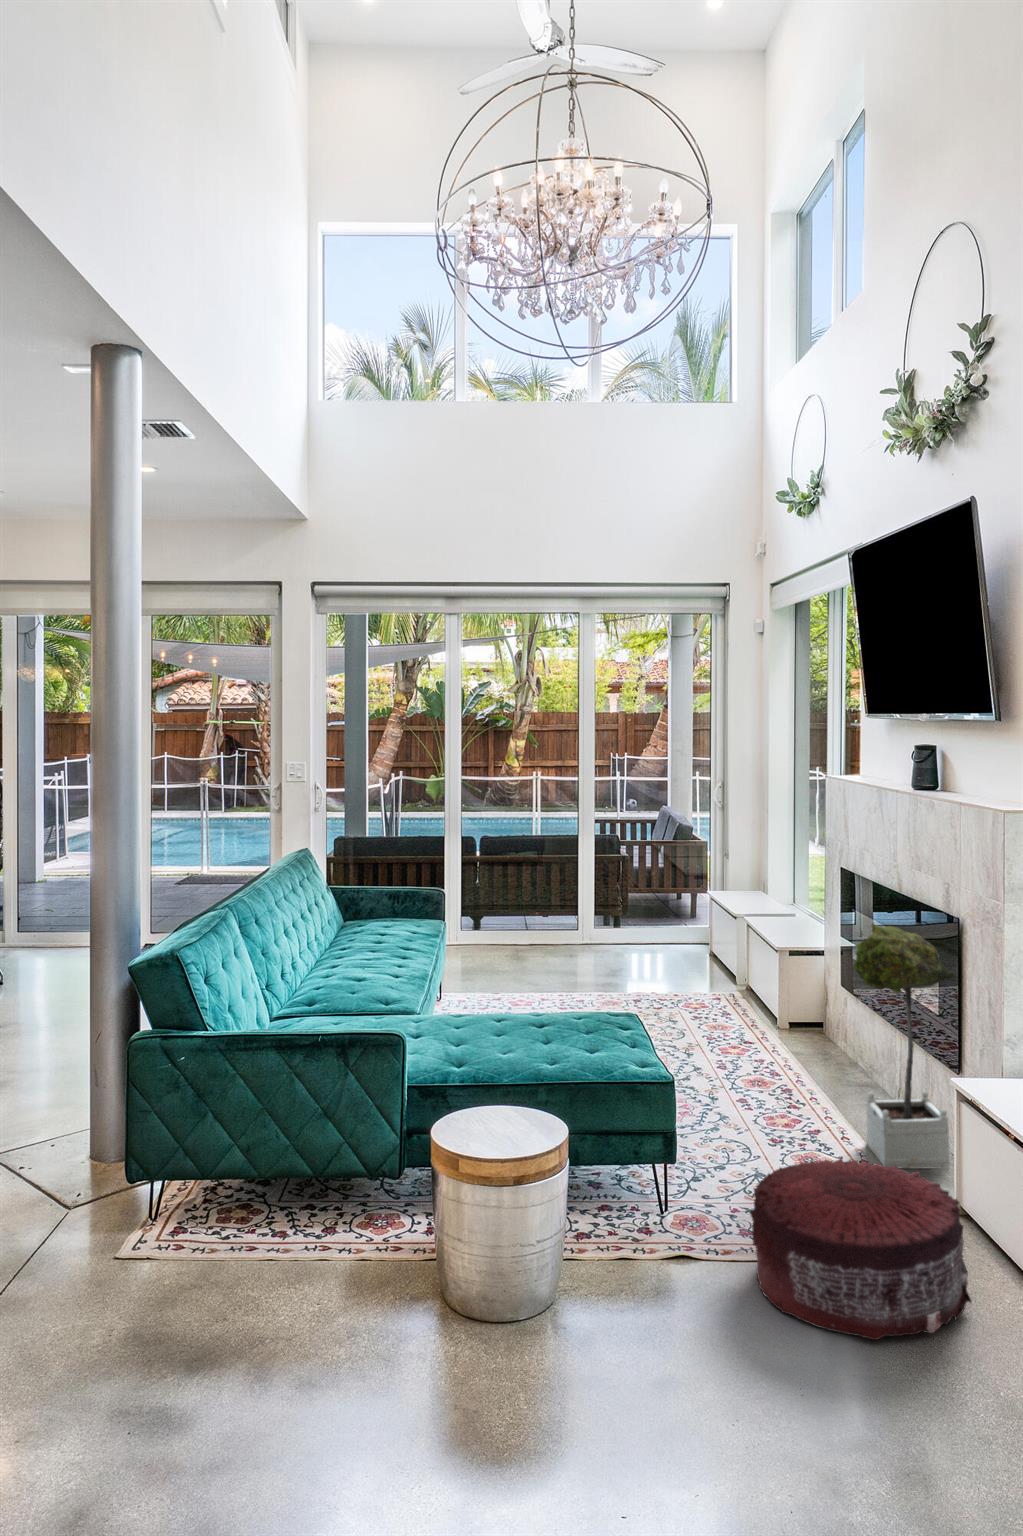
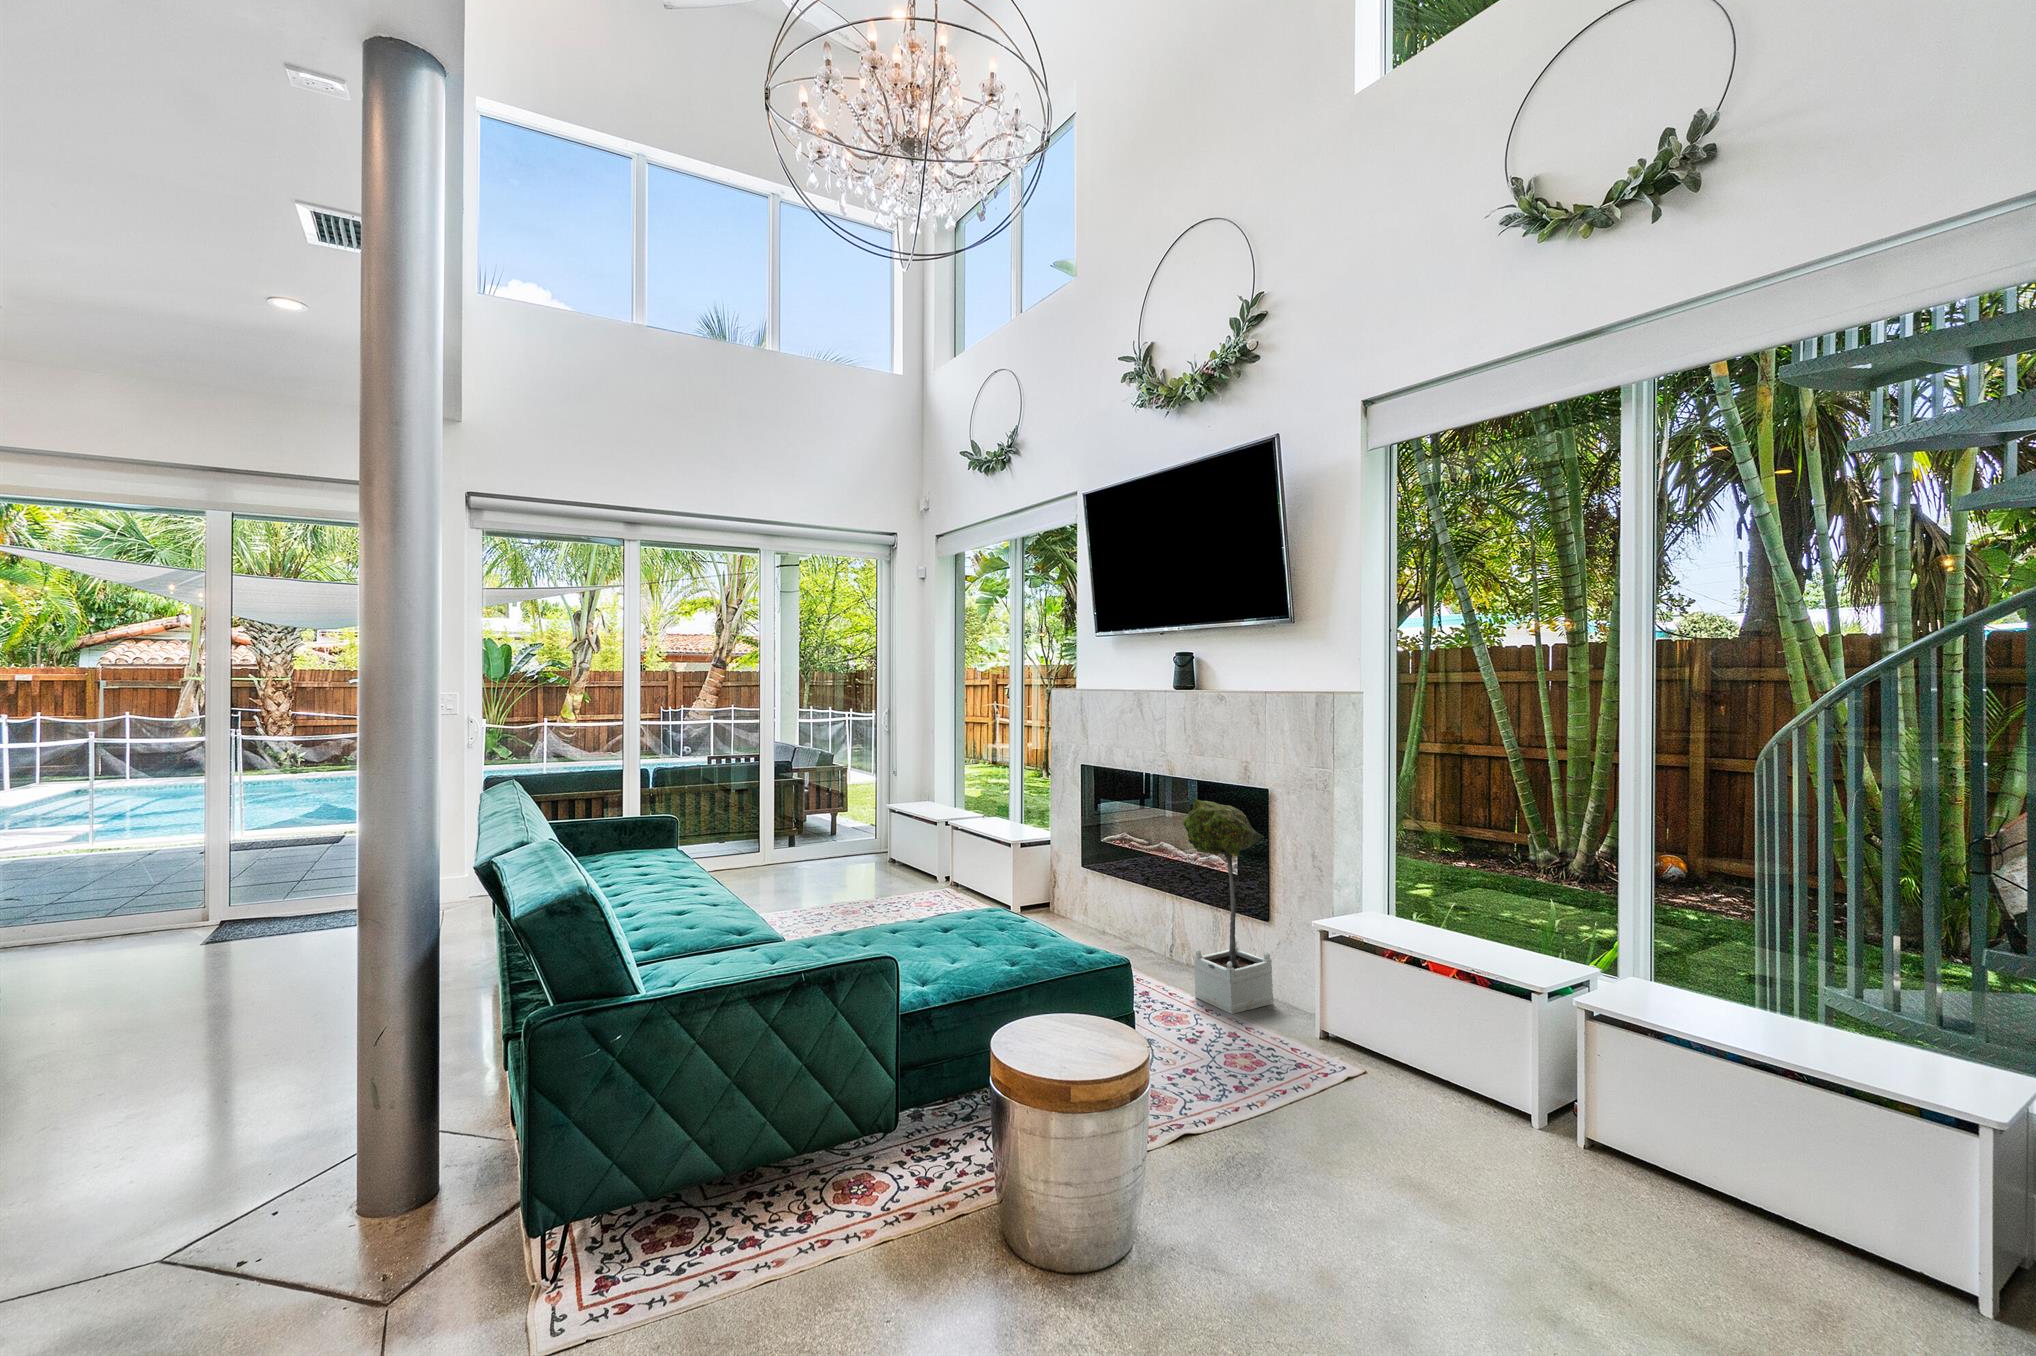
pouf: present [750,1158,972,1340] -> none [1243,1003,1445,1170]

